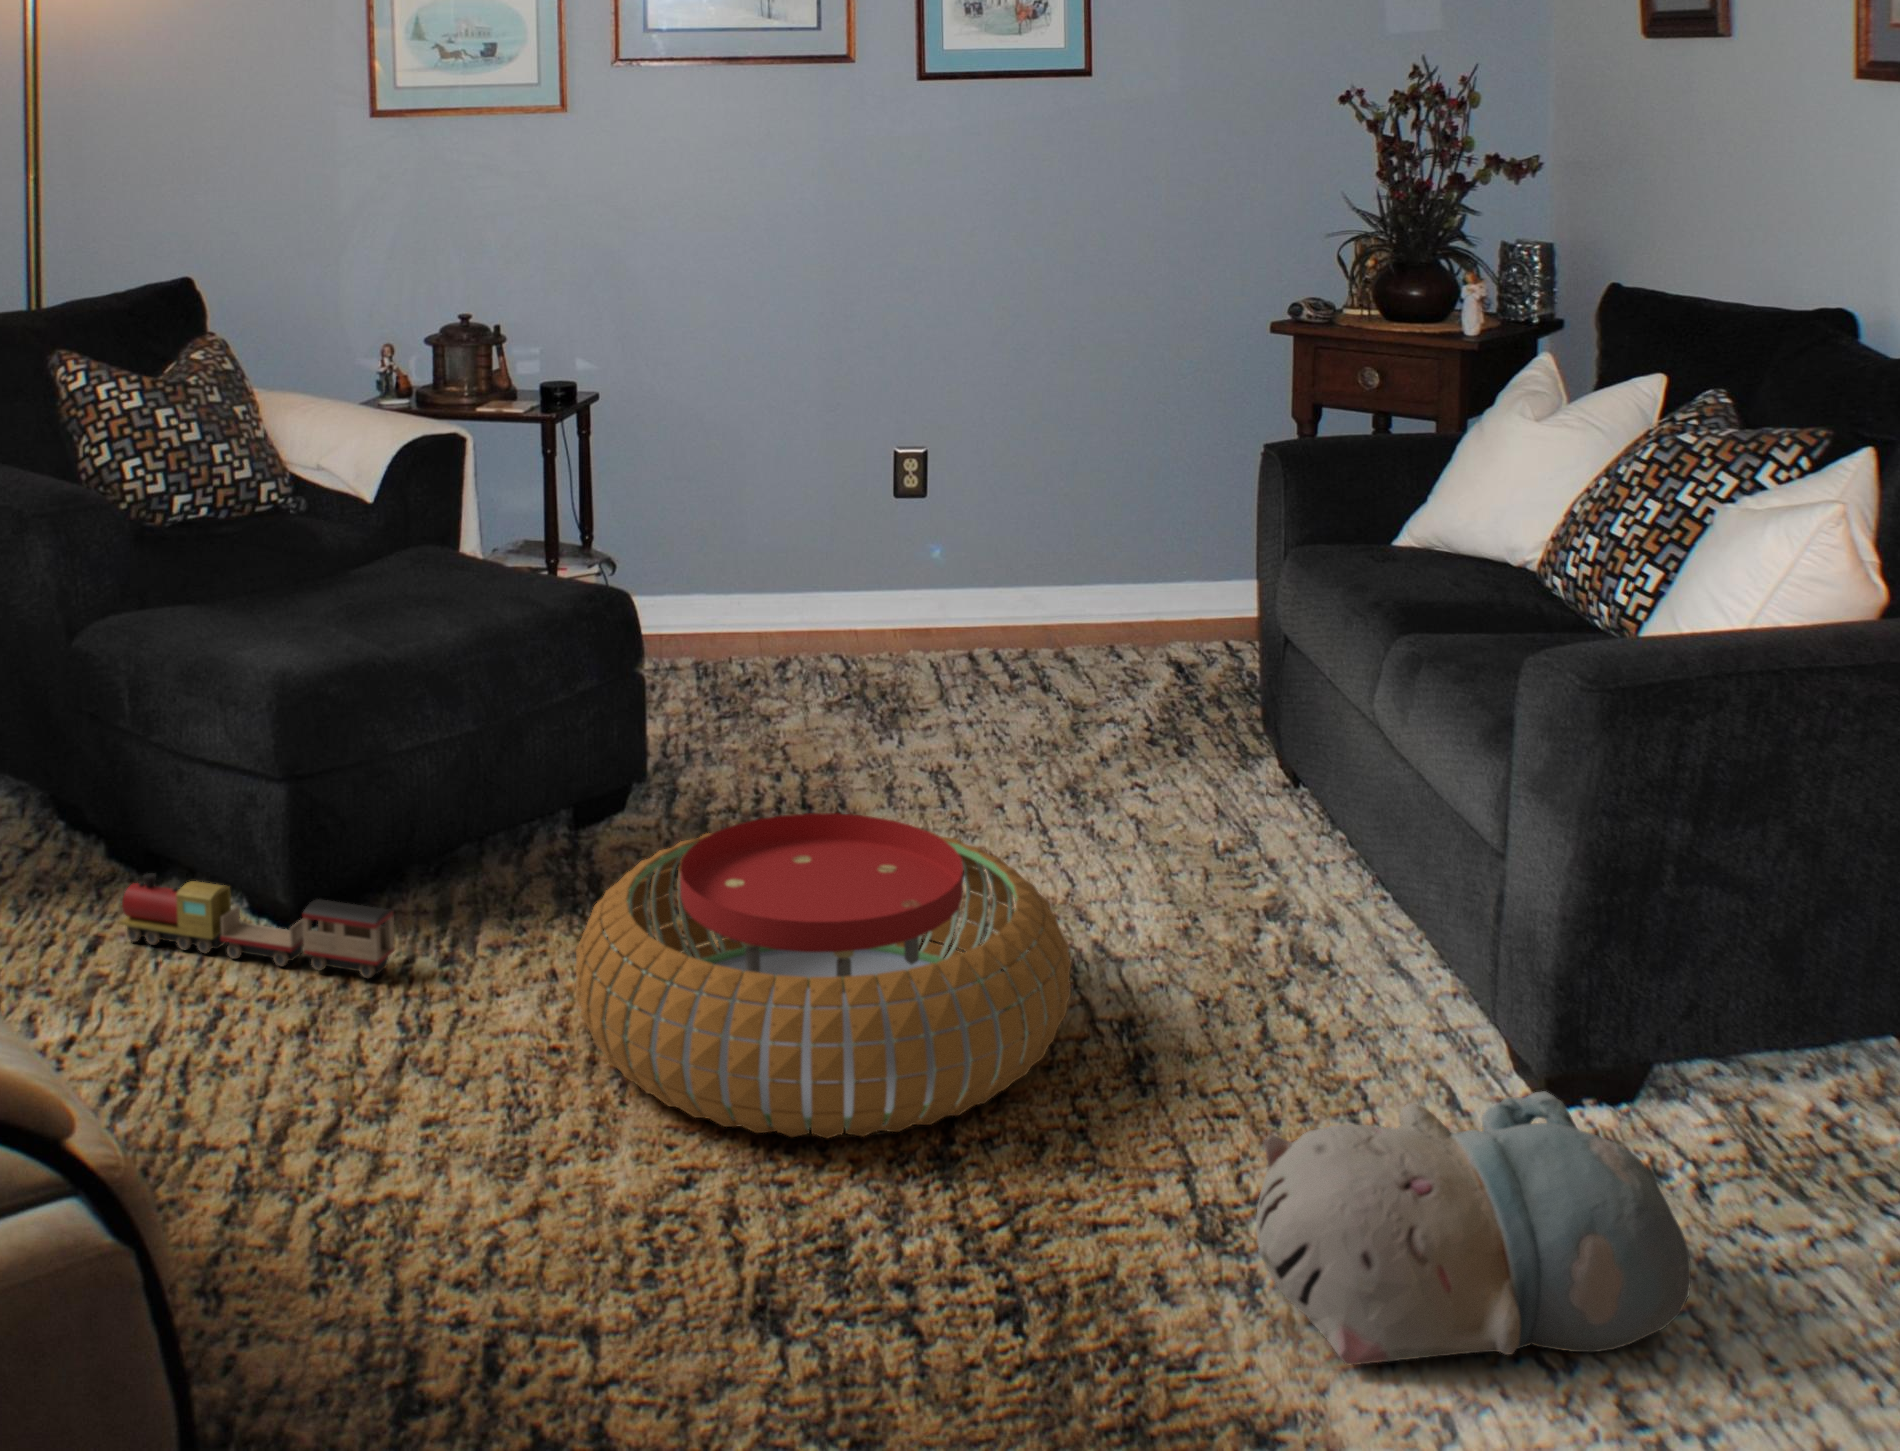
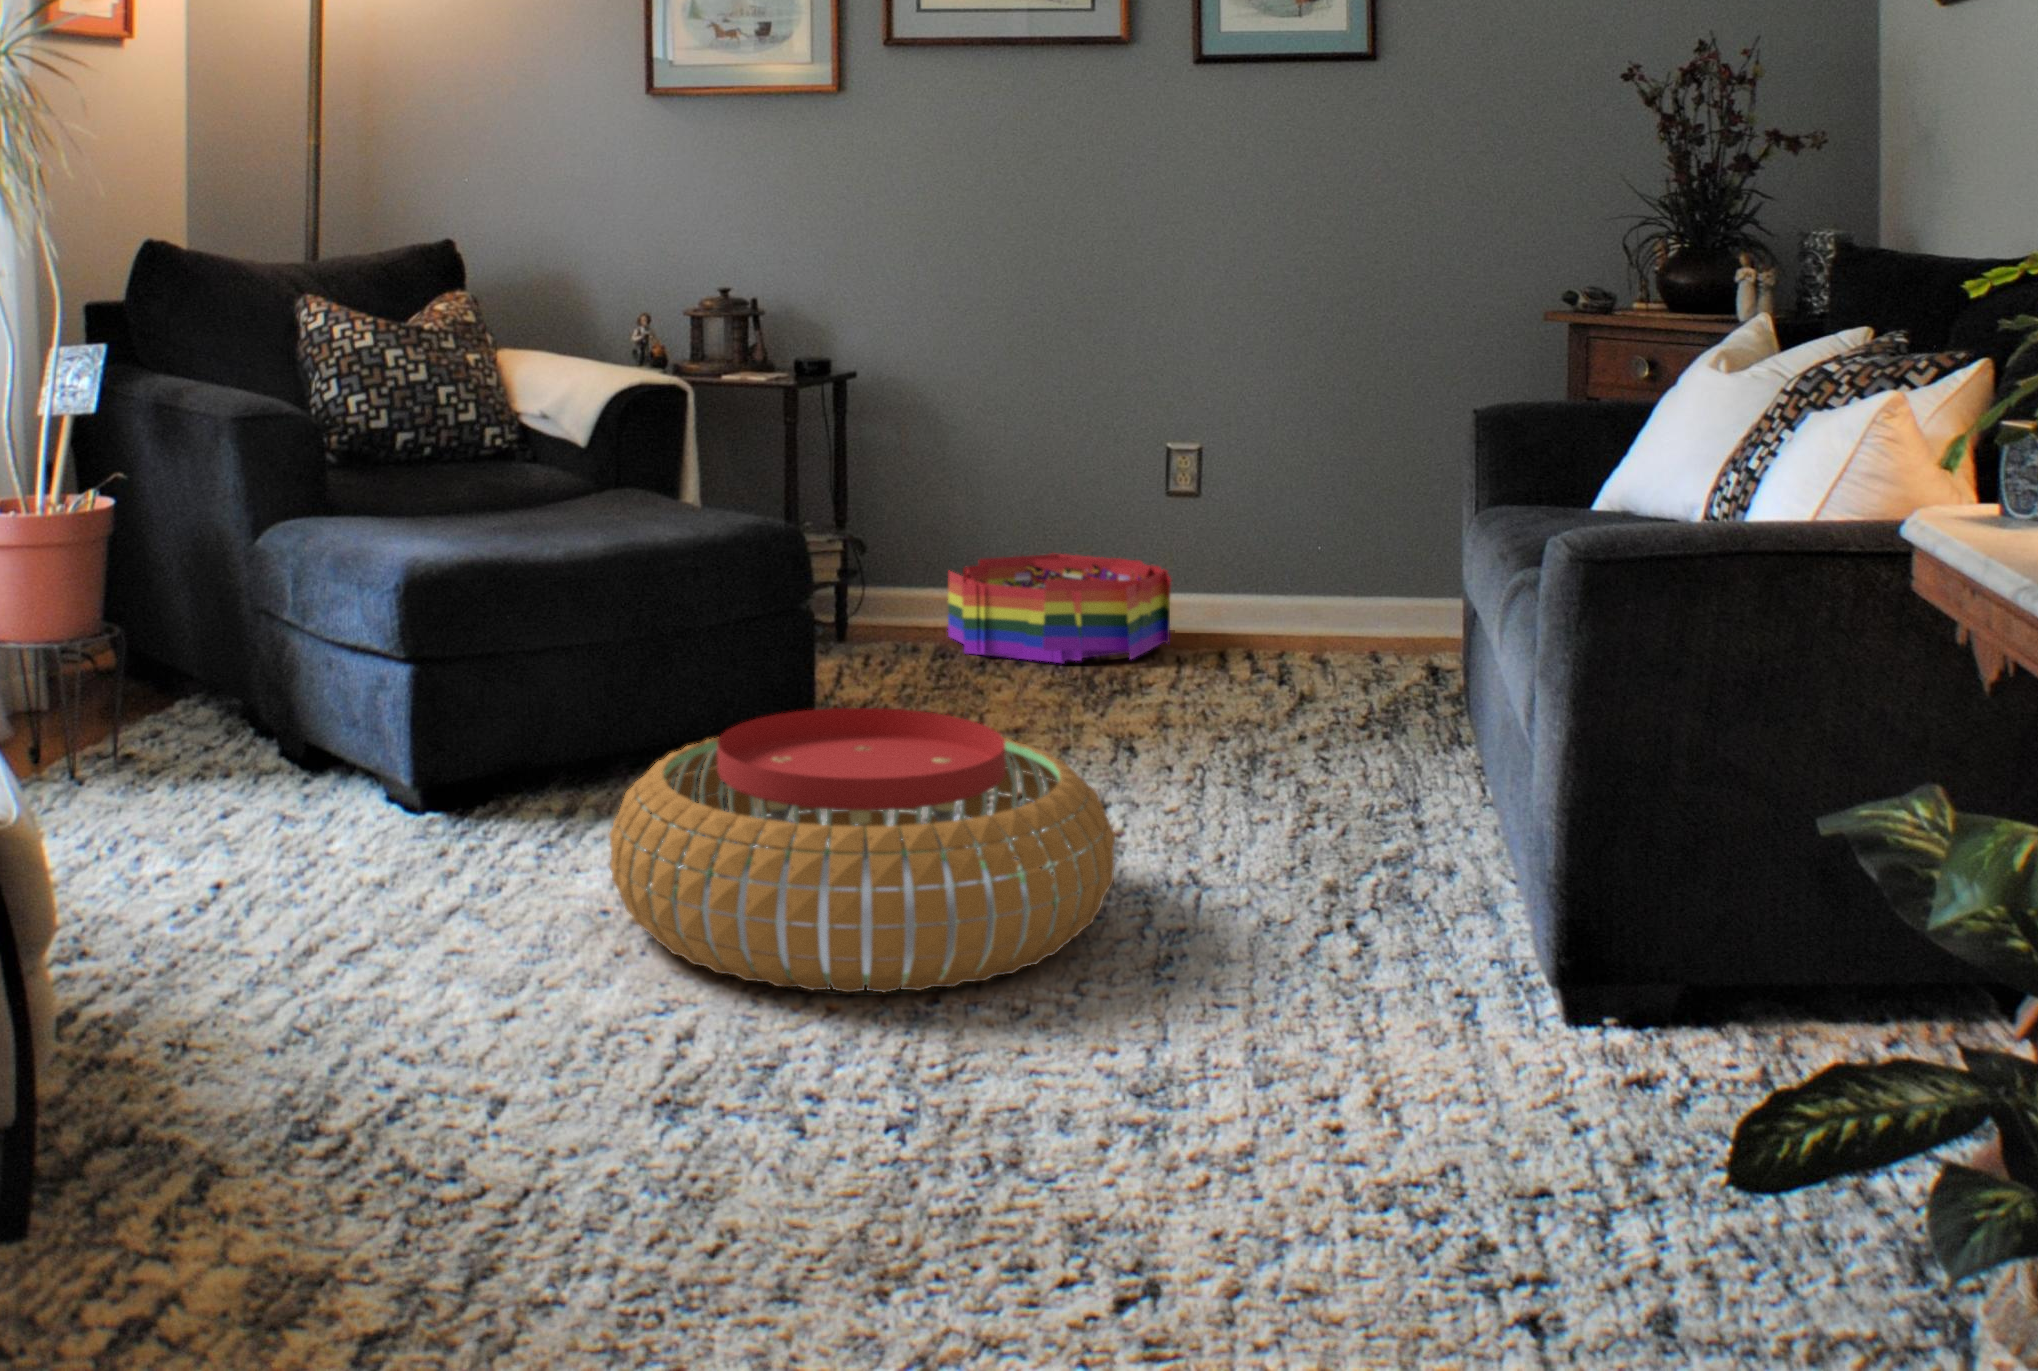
storage bin: none [711,555,927,675] -> present [948,553,1171,664]
toy train: present [119,873,395,978] -> none [252,739,485,844]
plush toy: present [1256,1091,1691,1365] -> none [1162,965,1630,1228]

